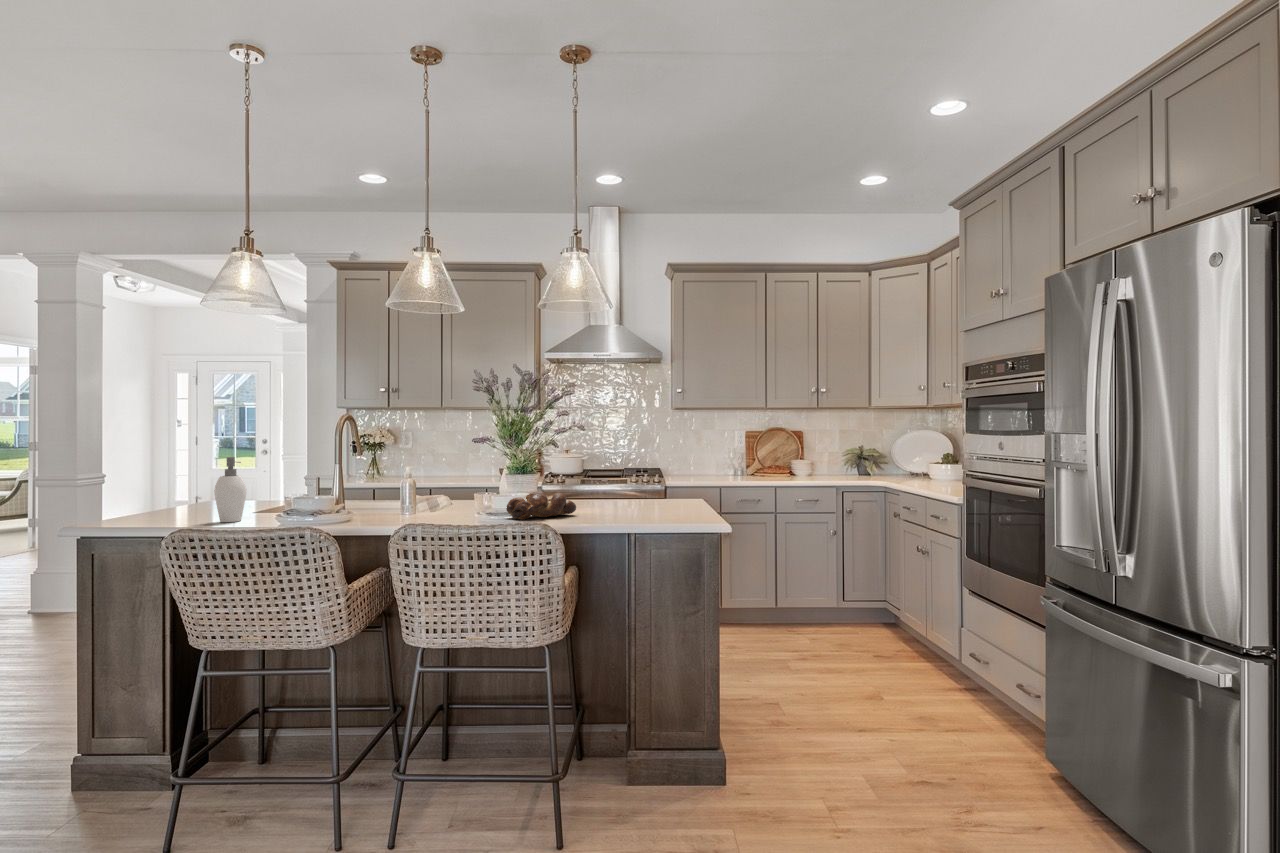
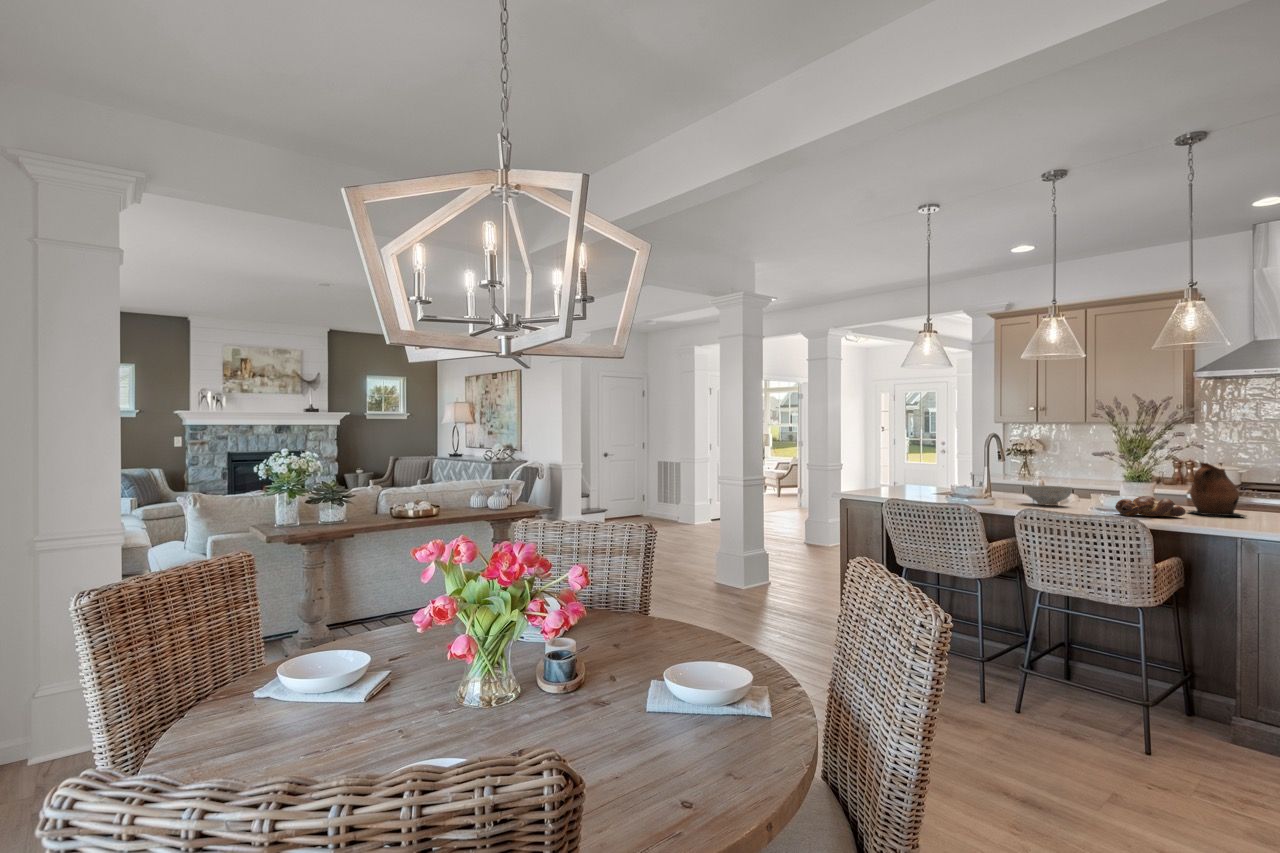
ceramic pitcher: none [564,447,621,509] -> present [1189,462,1245,517]
soap dispenser: present [214,457,247,522] -> none [910,459,928,497]
decorative bowl: none [391,487,453,515] -> present [1024,485,1072,506]

